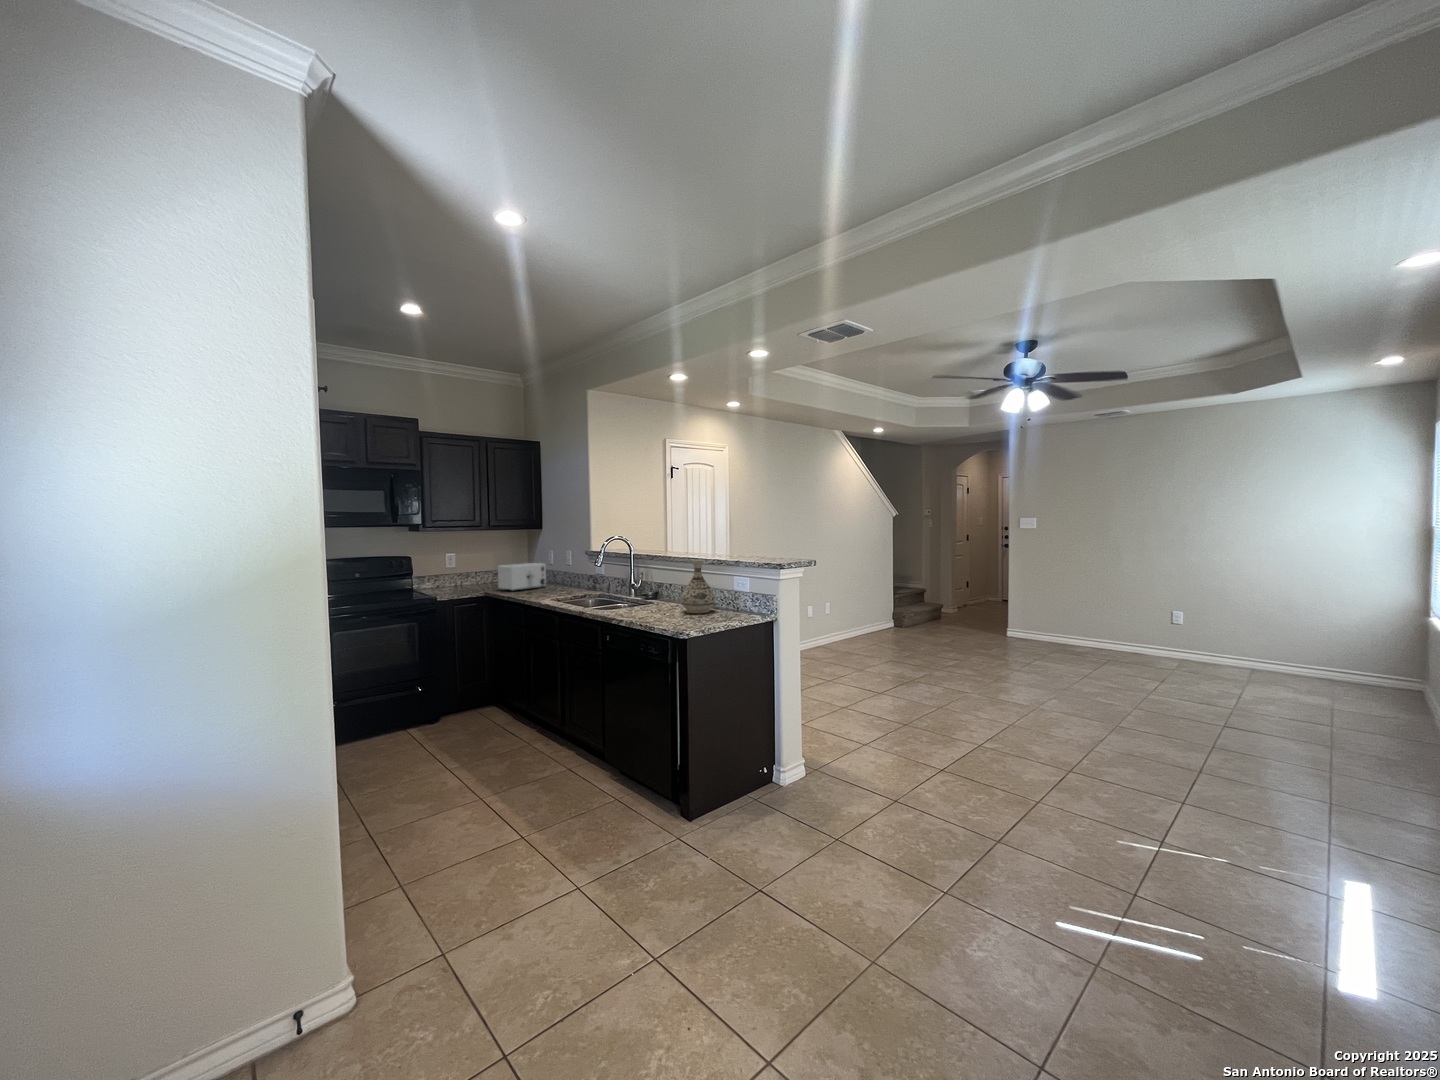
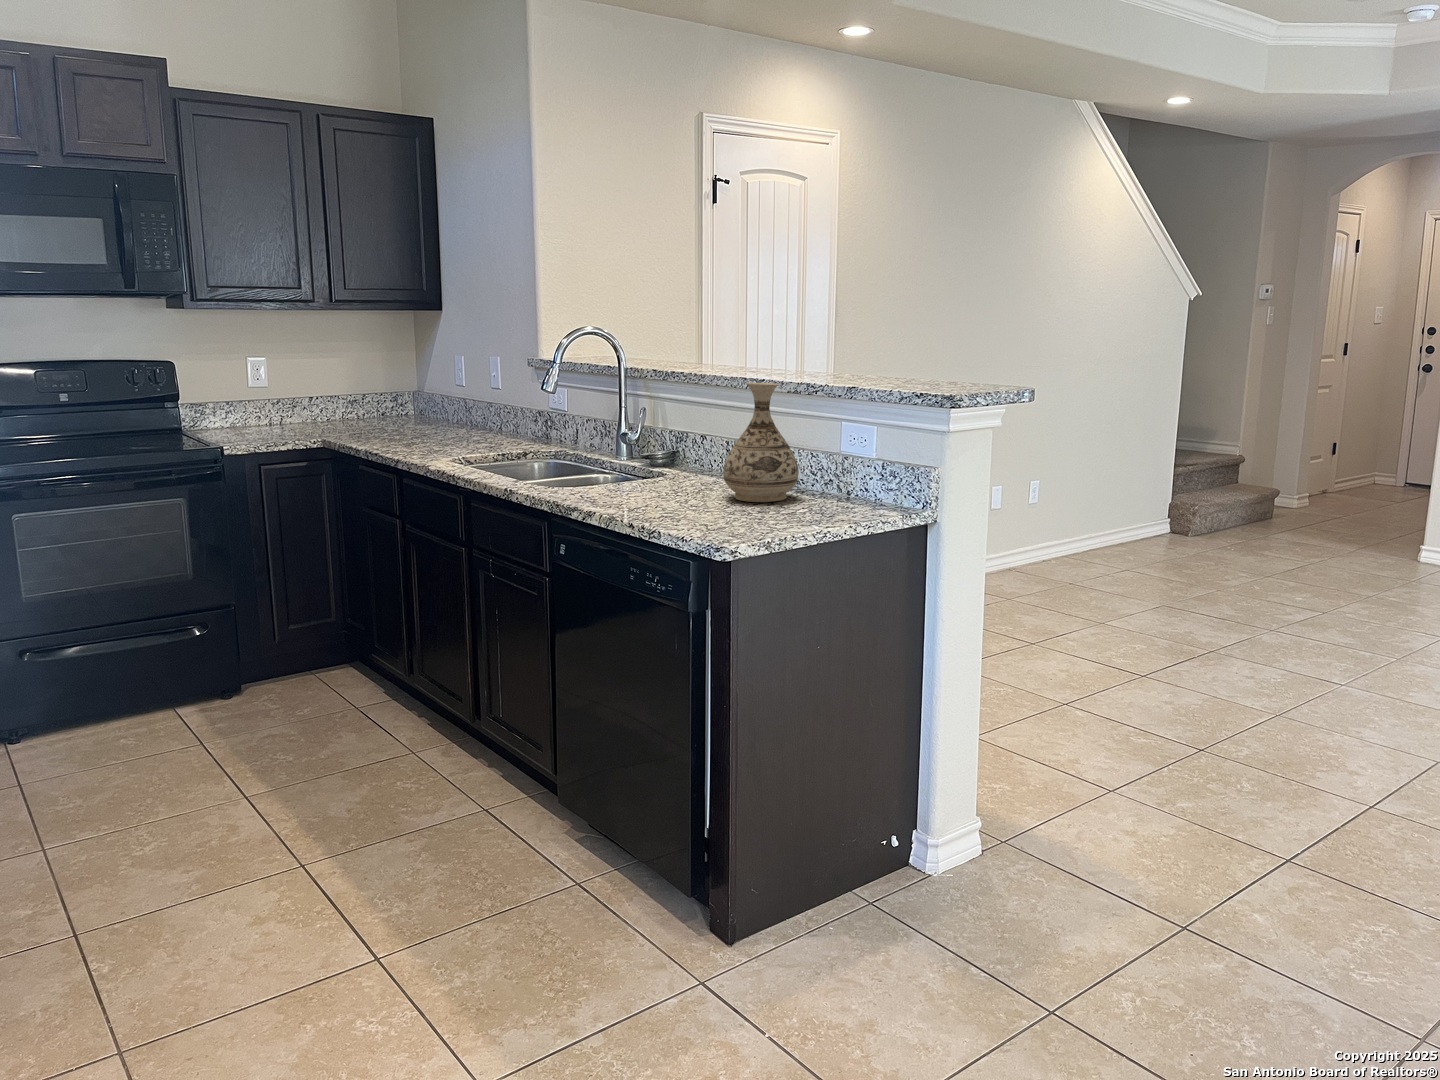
toaster: present [498,563,546,591] -> none [347,381,448,440]

